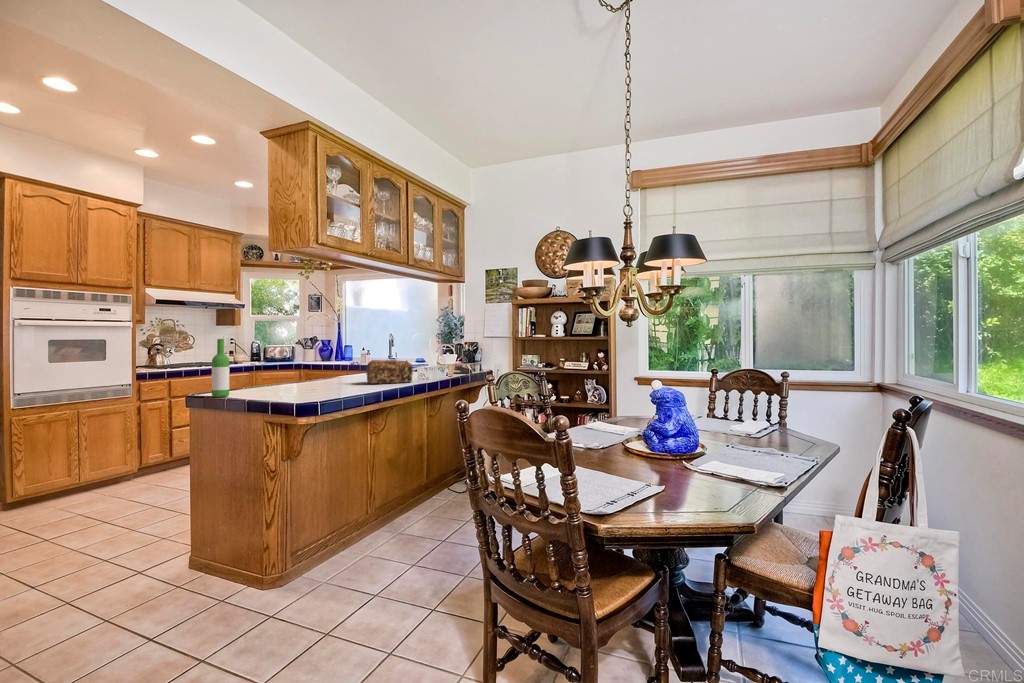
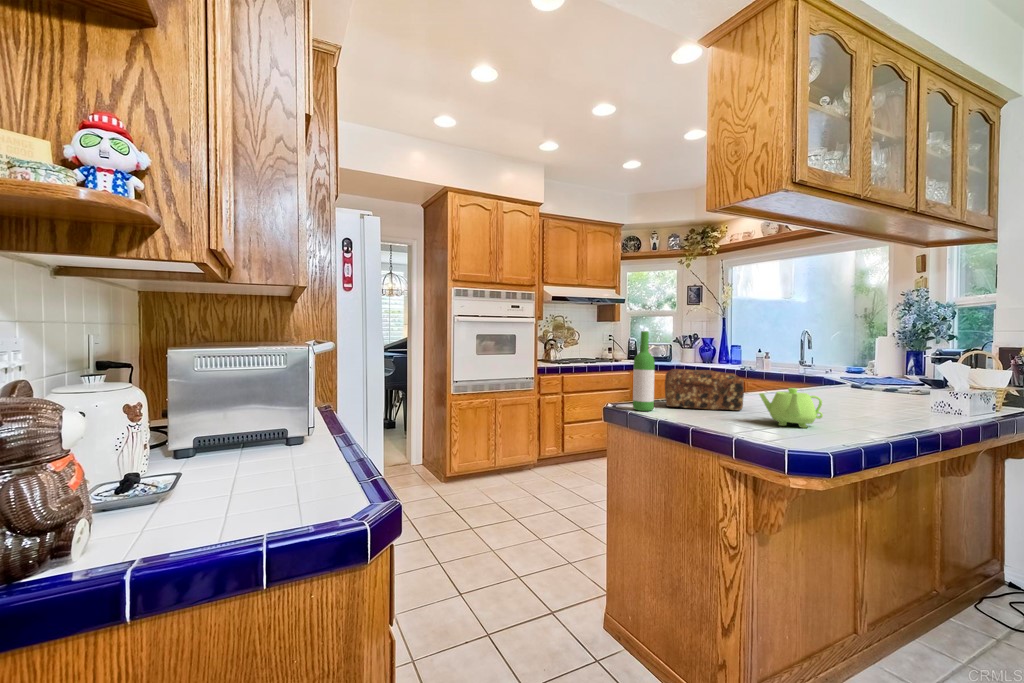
bread loaf: present [366,360,413,384] -> present [665,369,744,410]
teapot: none [296,373,331,395] -> present [759,388,823,428]

